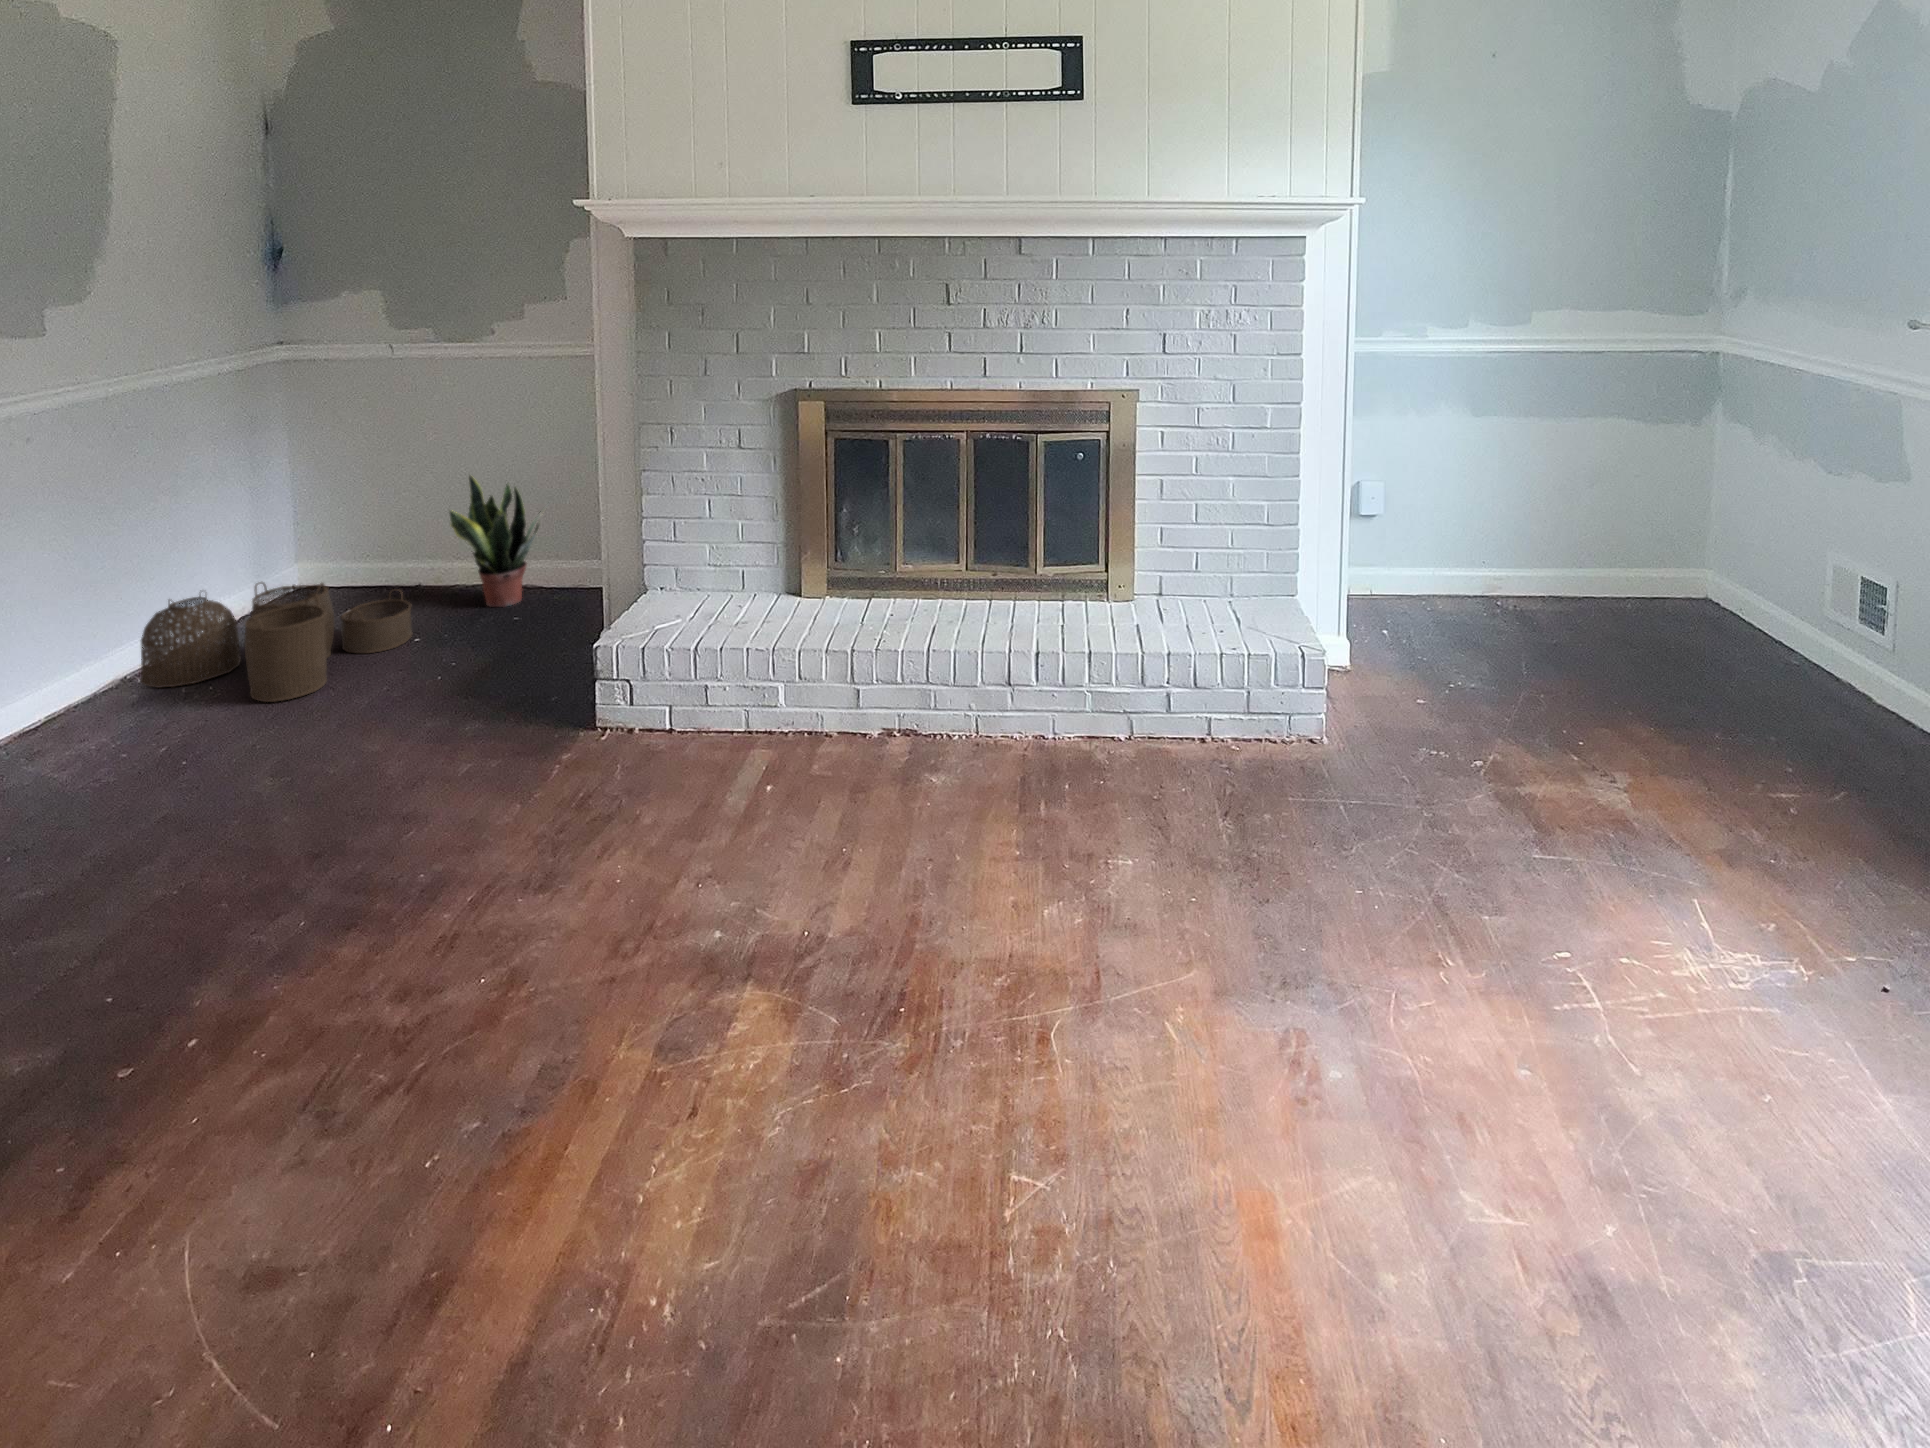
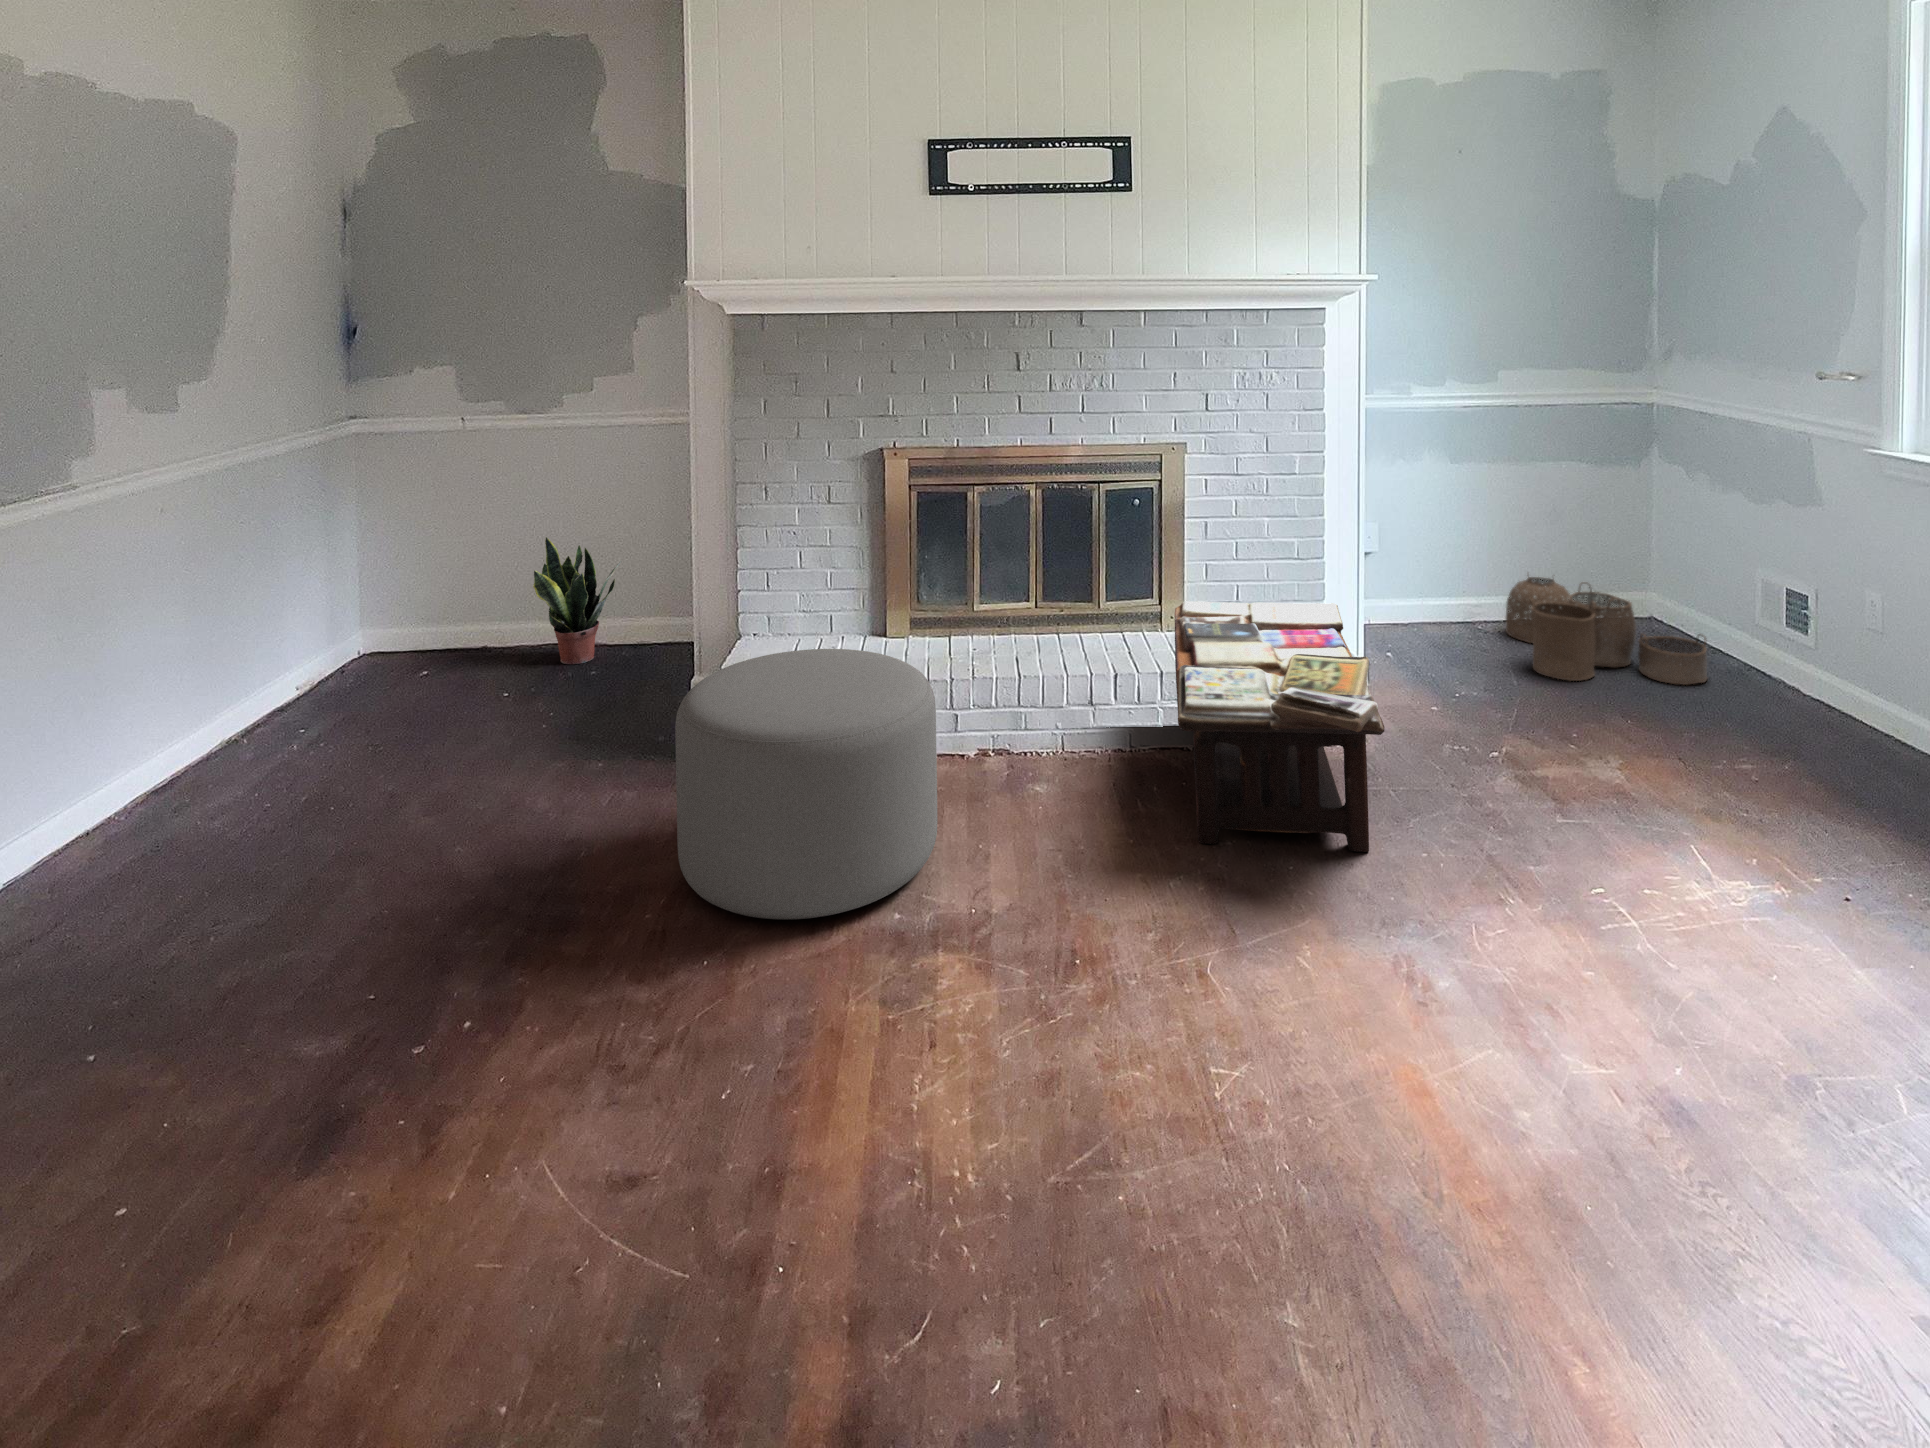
coffee table: none [1066,569,1314,882] -> present [1174,601,1384,852]
woven basket: present [140,582,412,702] -> present [1506,577,1707,685]
ottoman: none [489,617,795,930] -> present [675,649,938,919]

